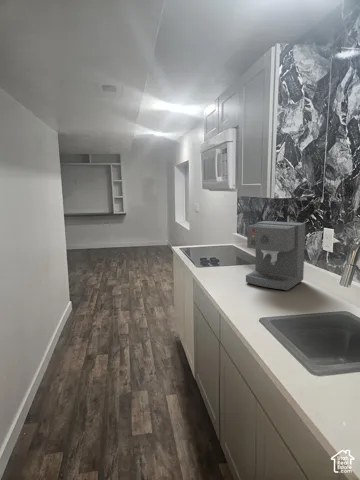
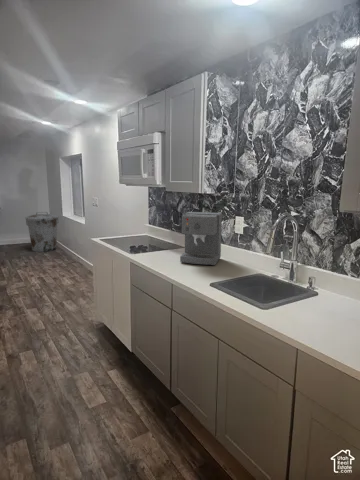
trash can: none [143,218,172,255] -> present [25,212,59,252]

